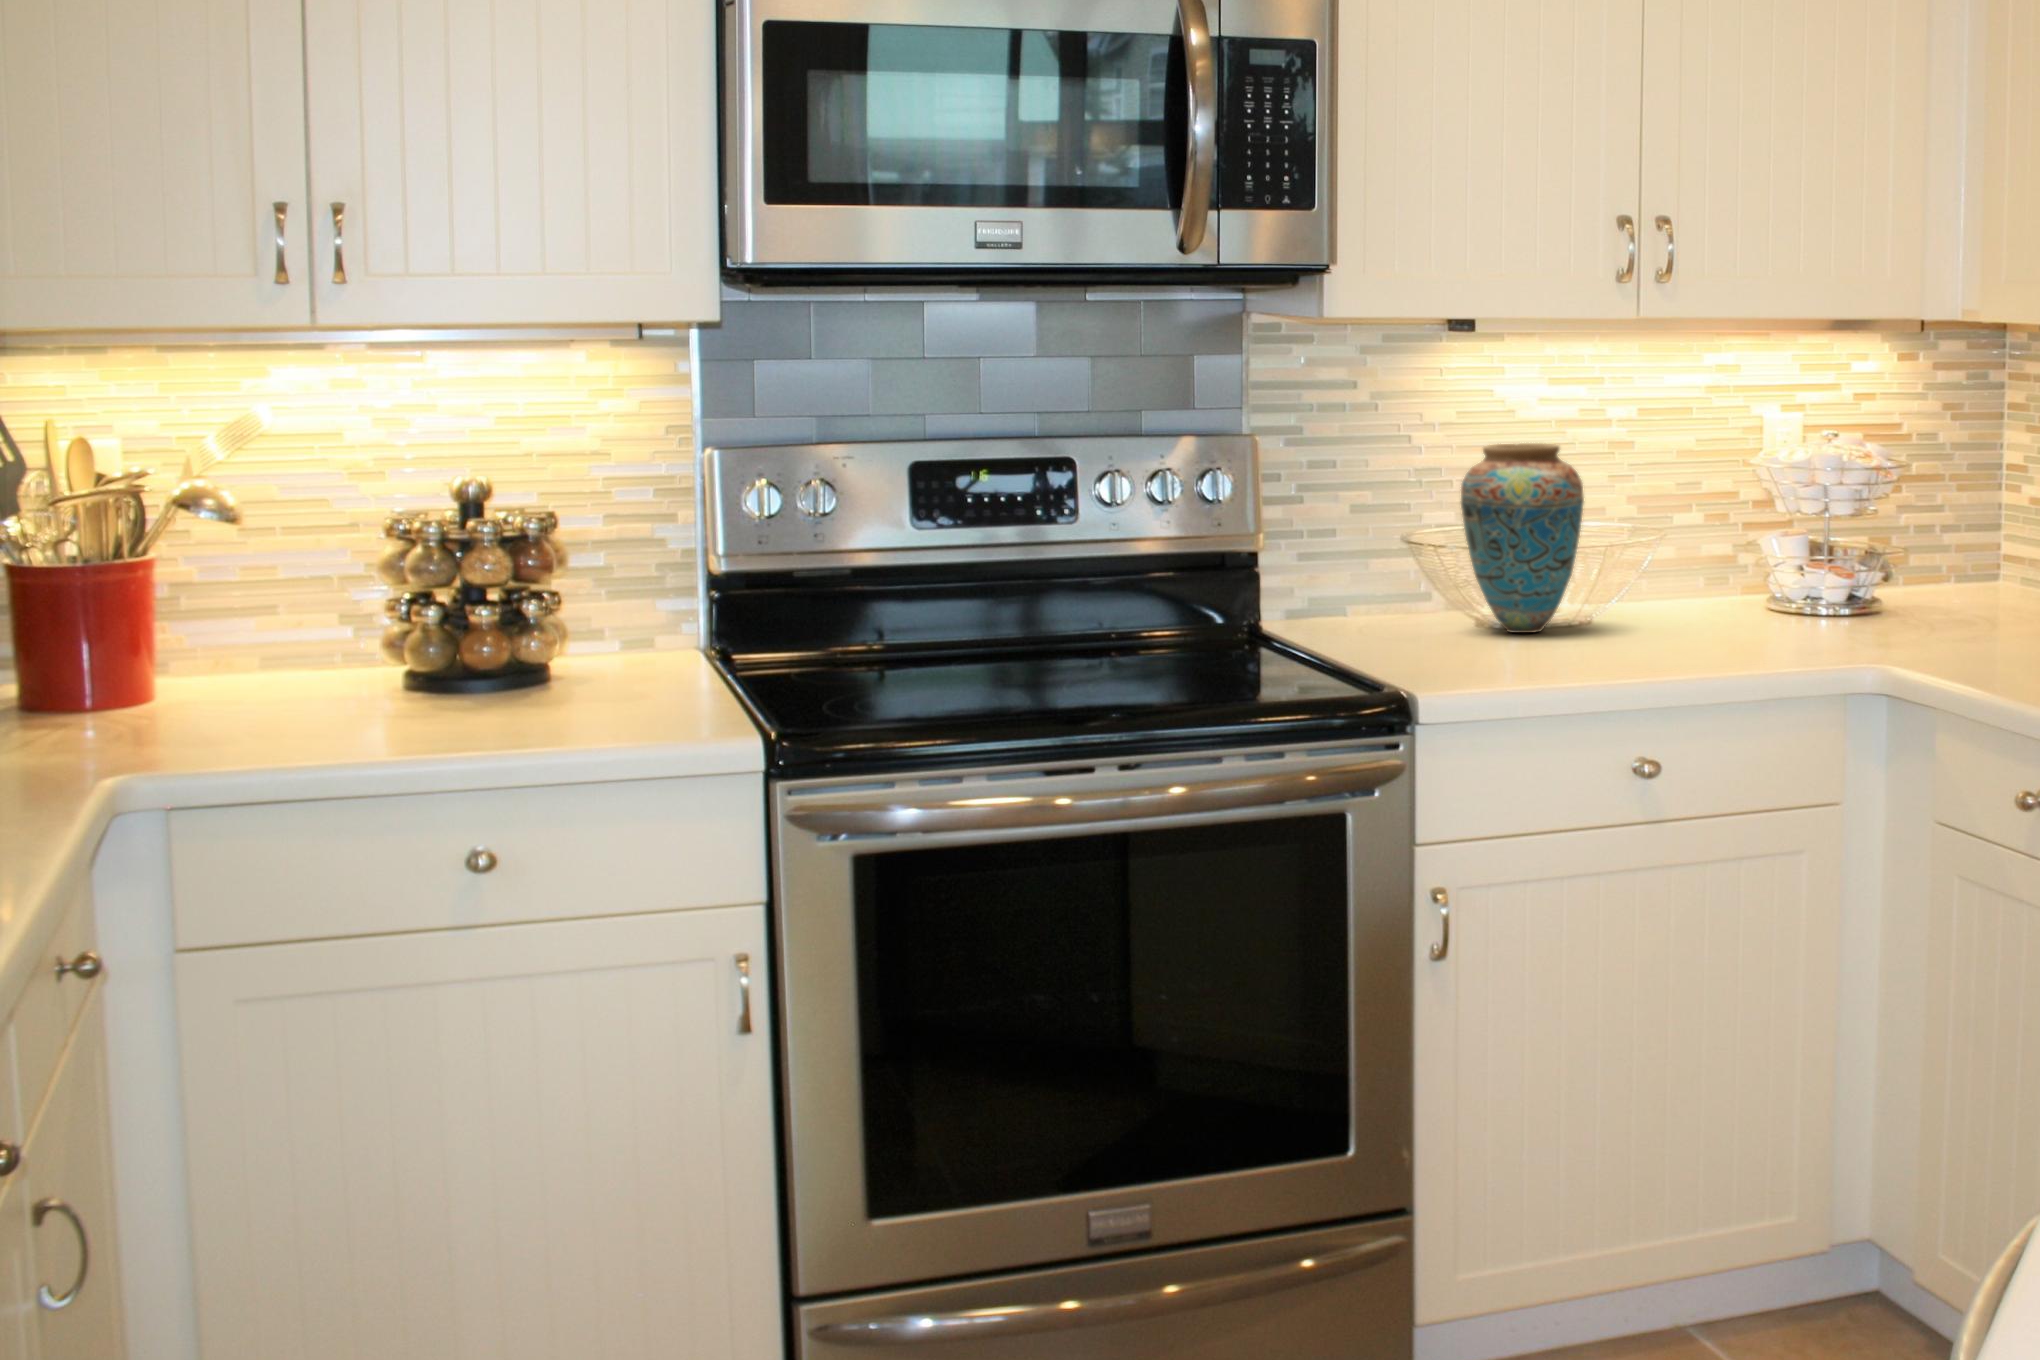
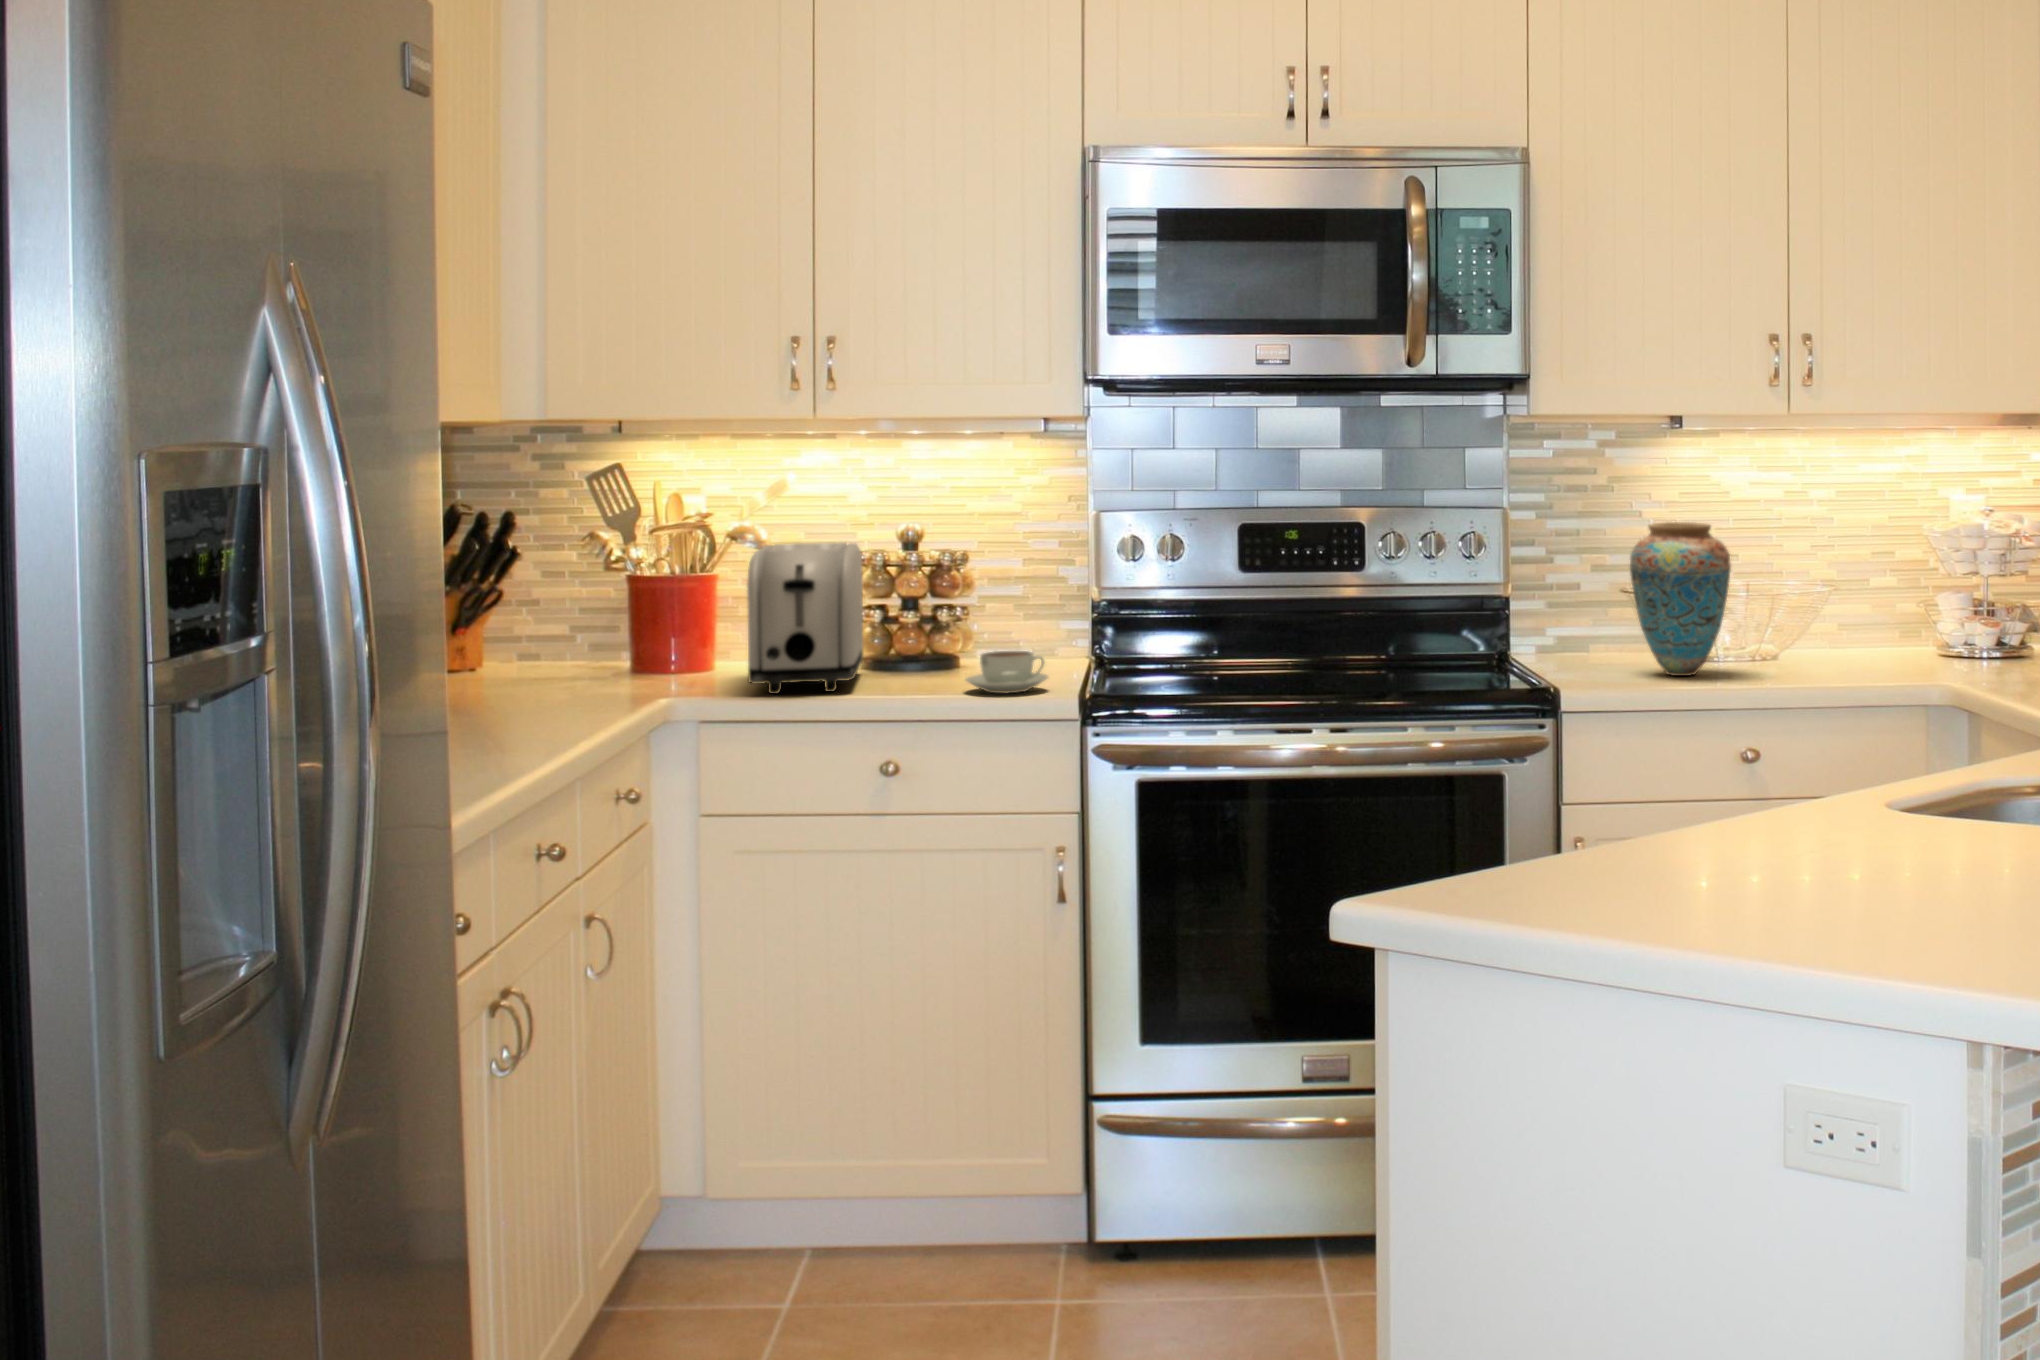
toaster: none [236,503,418,729] -> present [747,542,864,694]
coffee cup: none [590,646,714,707] -> present [966,651,1048,693]

